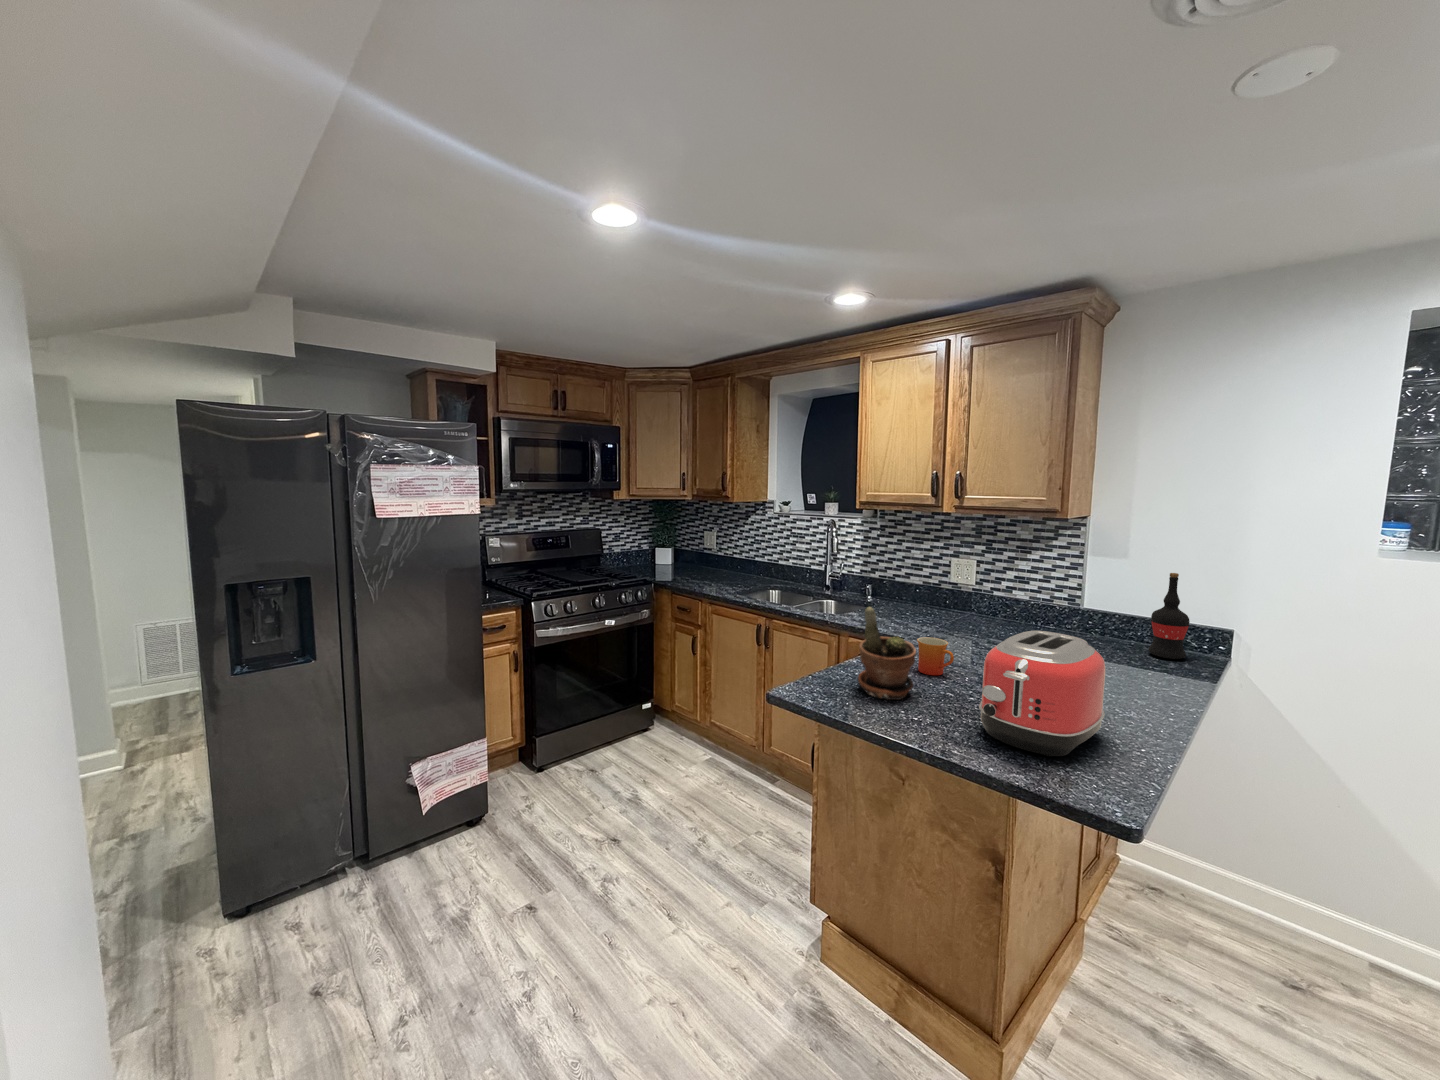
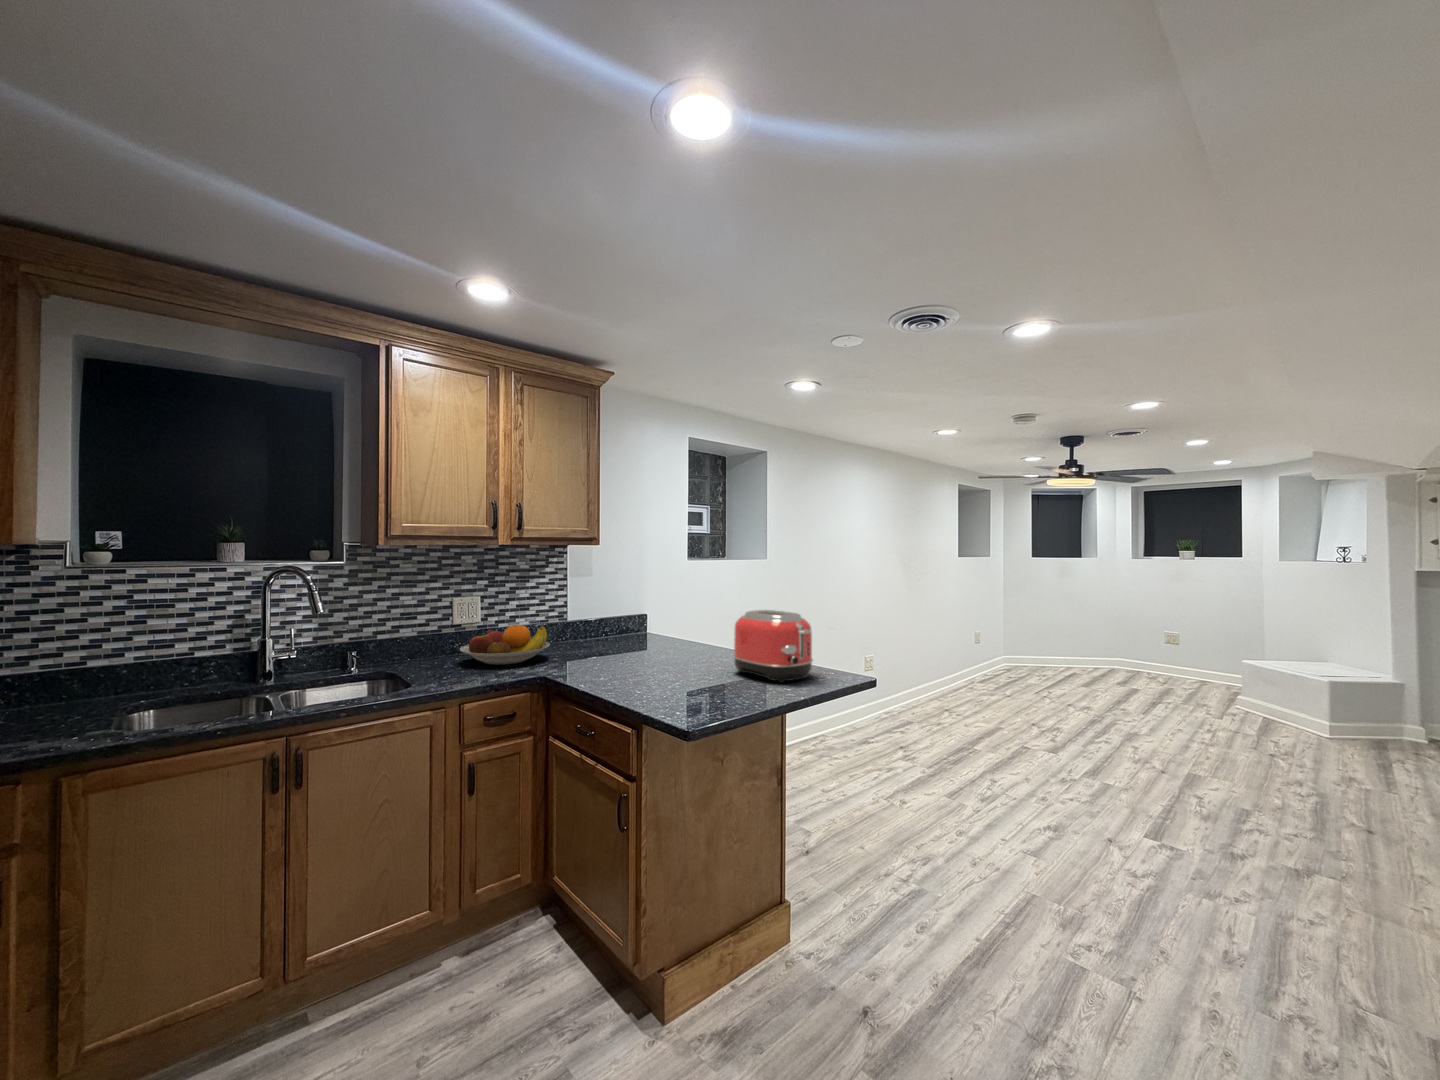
wine bottle: present [1148,573,1190,659] -> none [624,582,644,640]
fruit bowl: none [911,590,999,629] -> present [460,625,550,665]
potted plant: present [858,607,916,700] -> none [670,618,722,698]
mug: present [917,637,954,675] -> none [633,650,668,682]

